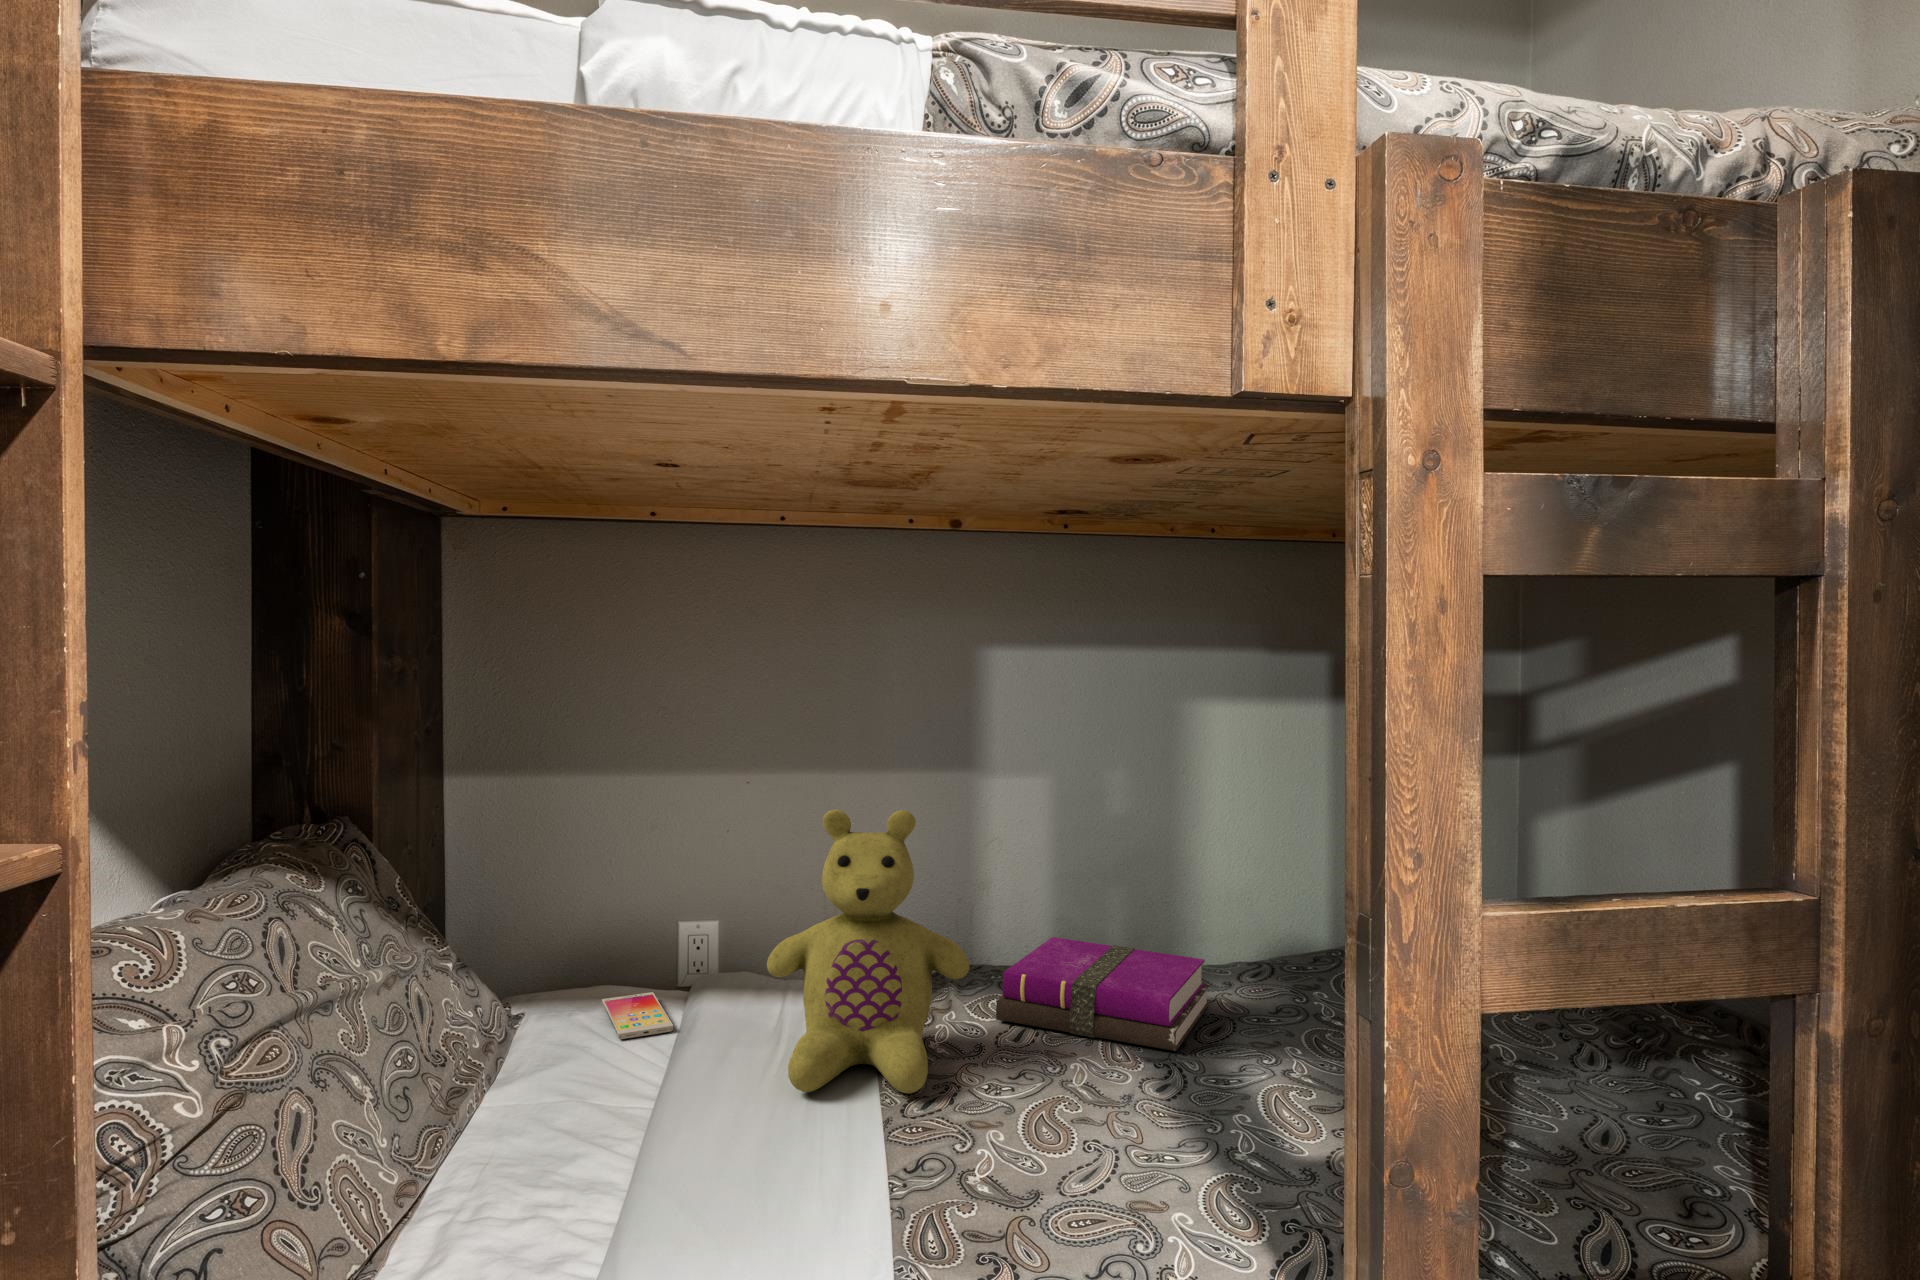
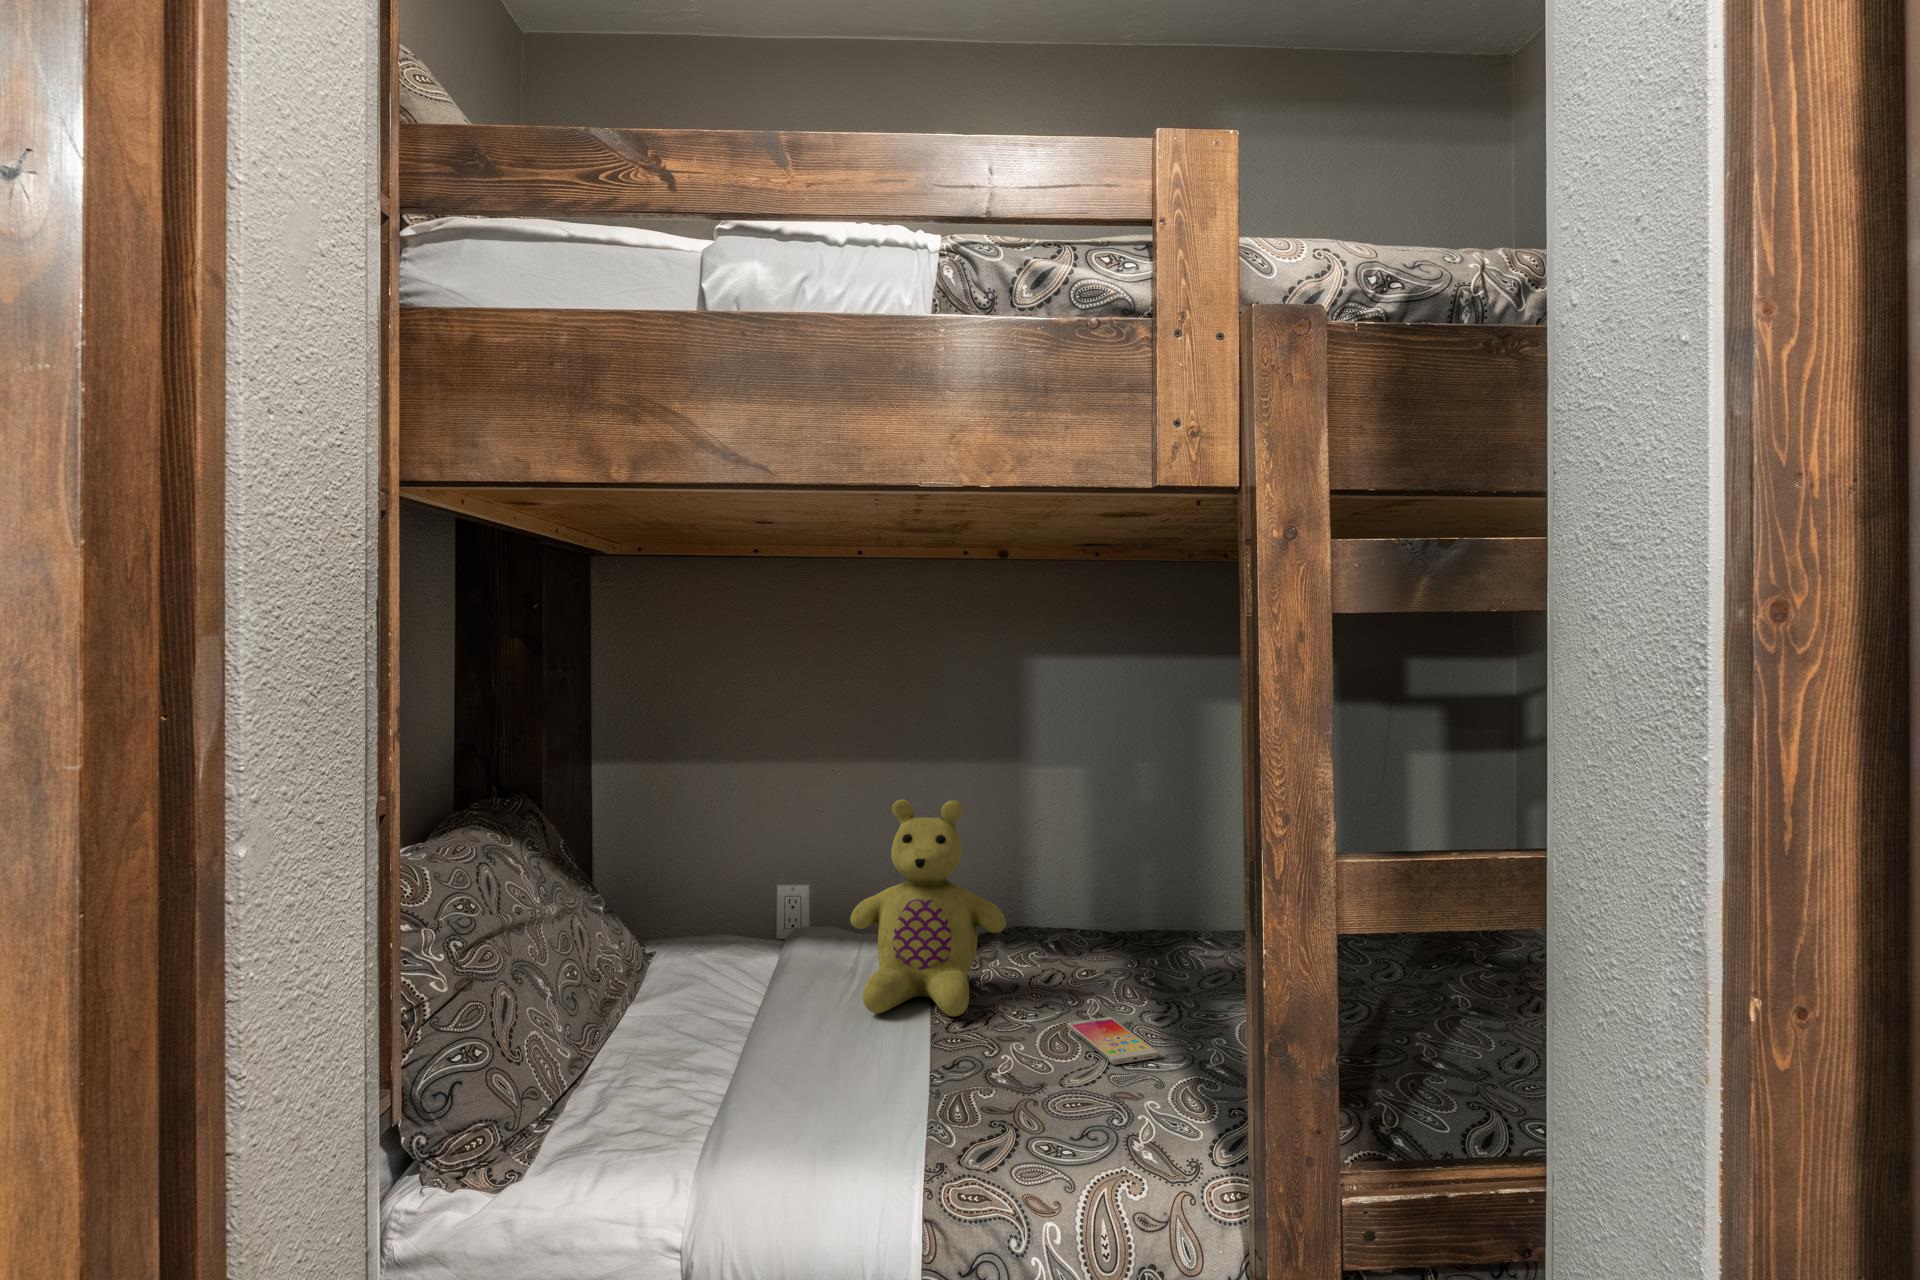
notebook: present [996,937,1210,1051] -> none [1031,908,1207,994]
smartphone: present [602,992,673,1039] -> present [1067,1017,1158,1065]

